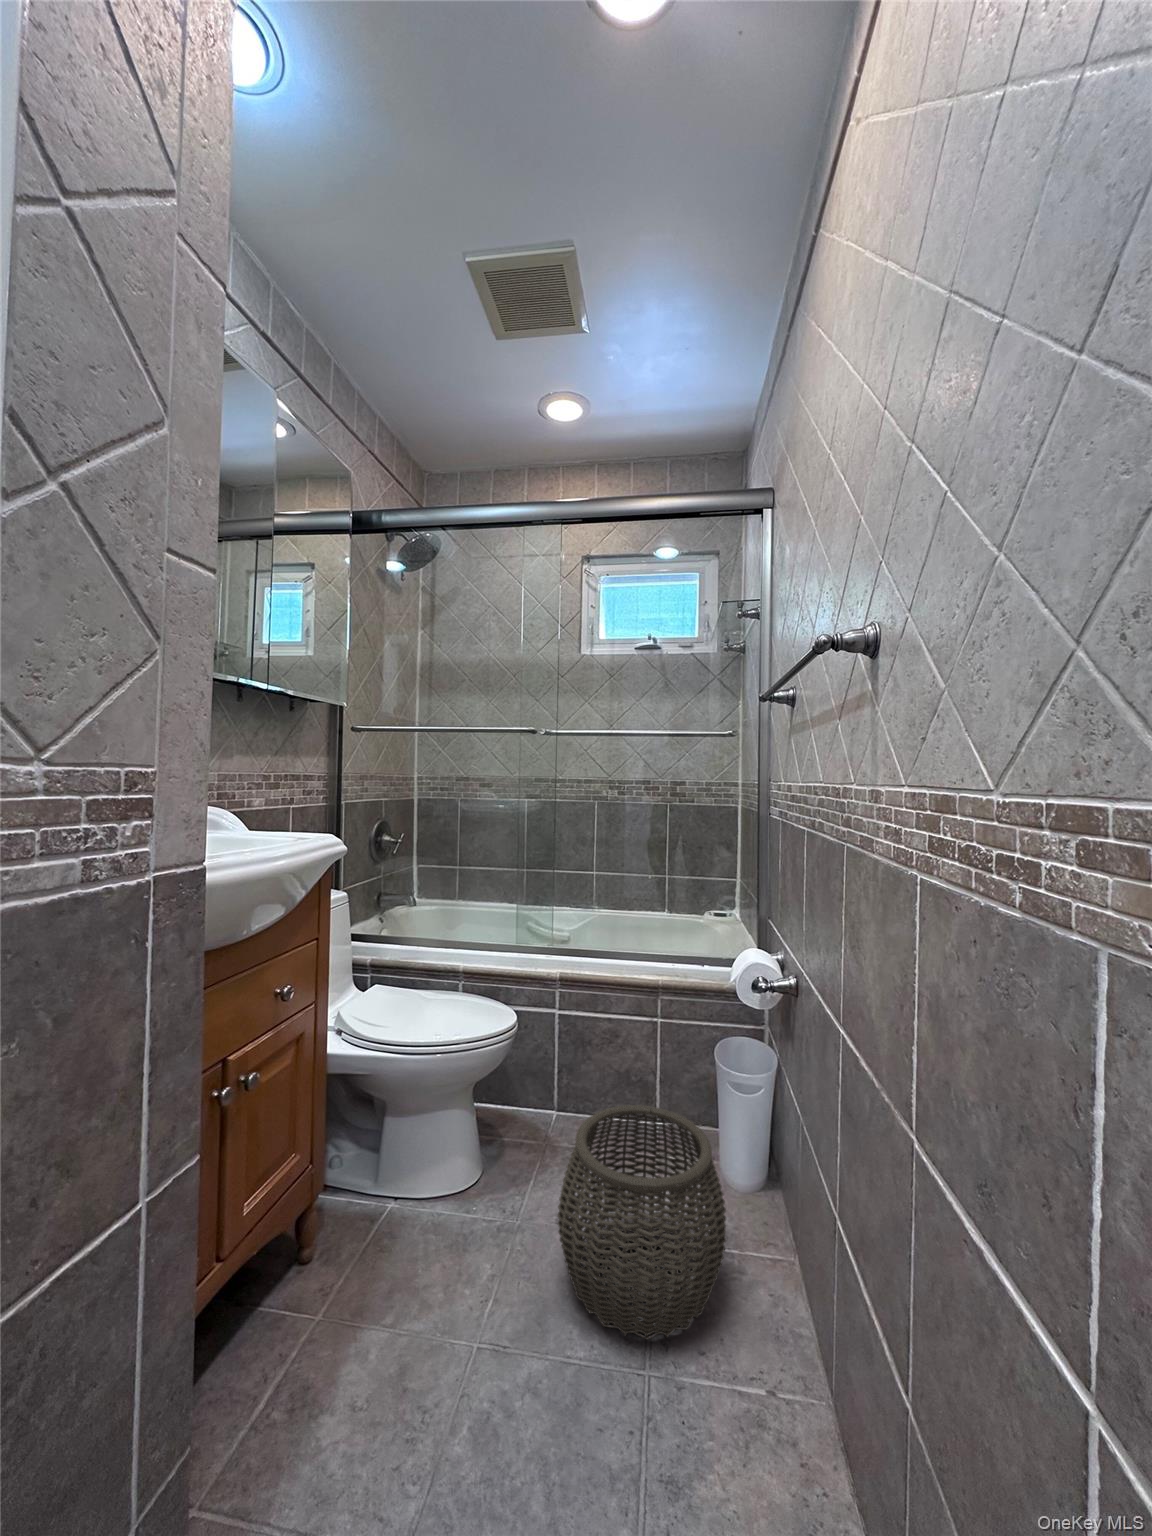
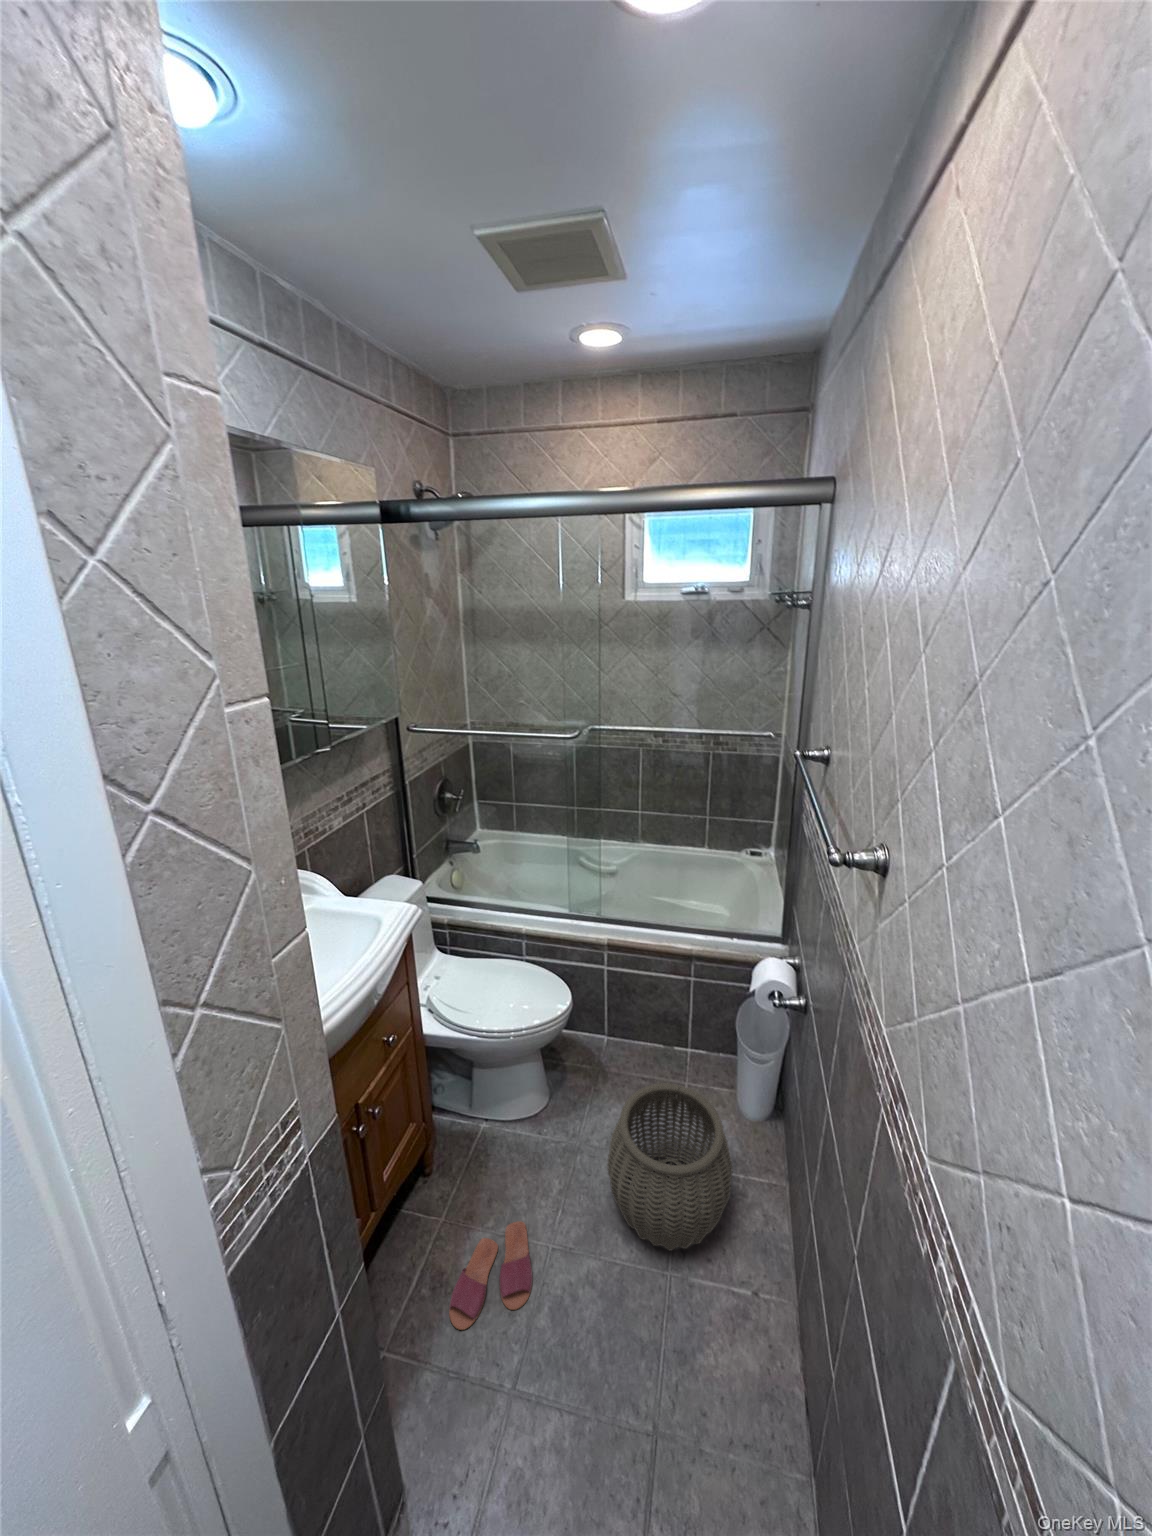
slippers: none [306,1314,443,1467] -> present [449,1221,533,1330]

